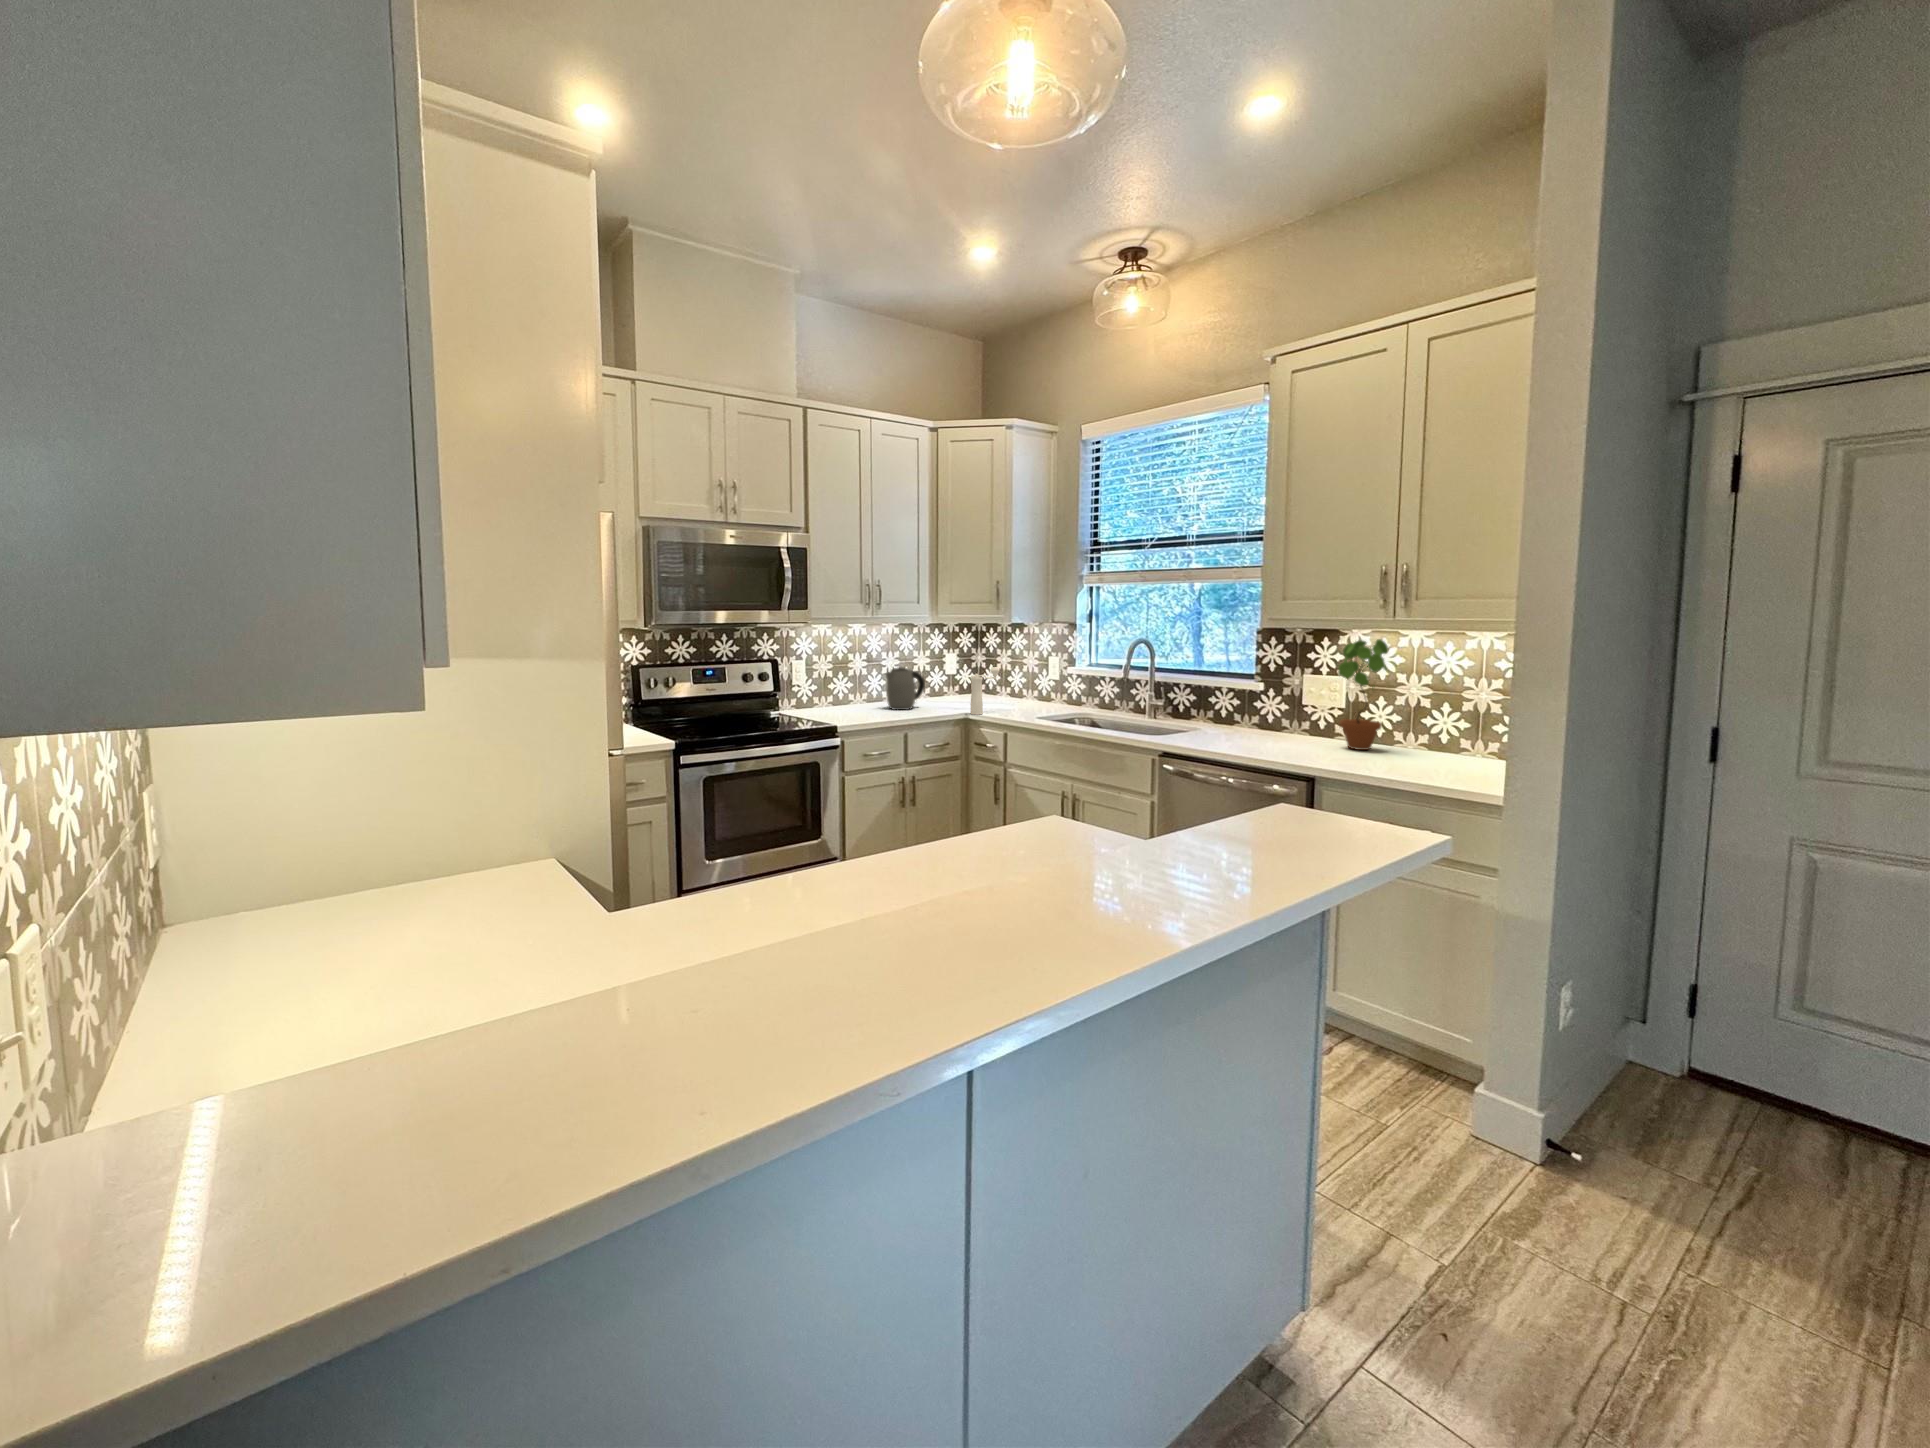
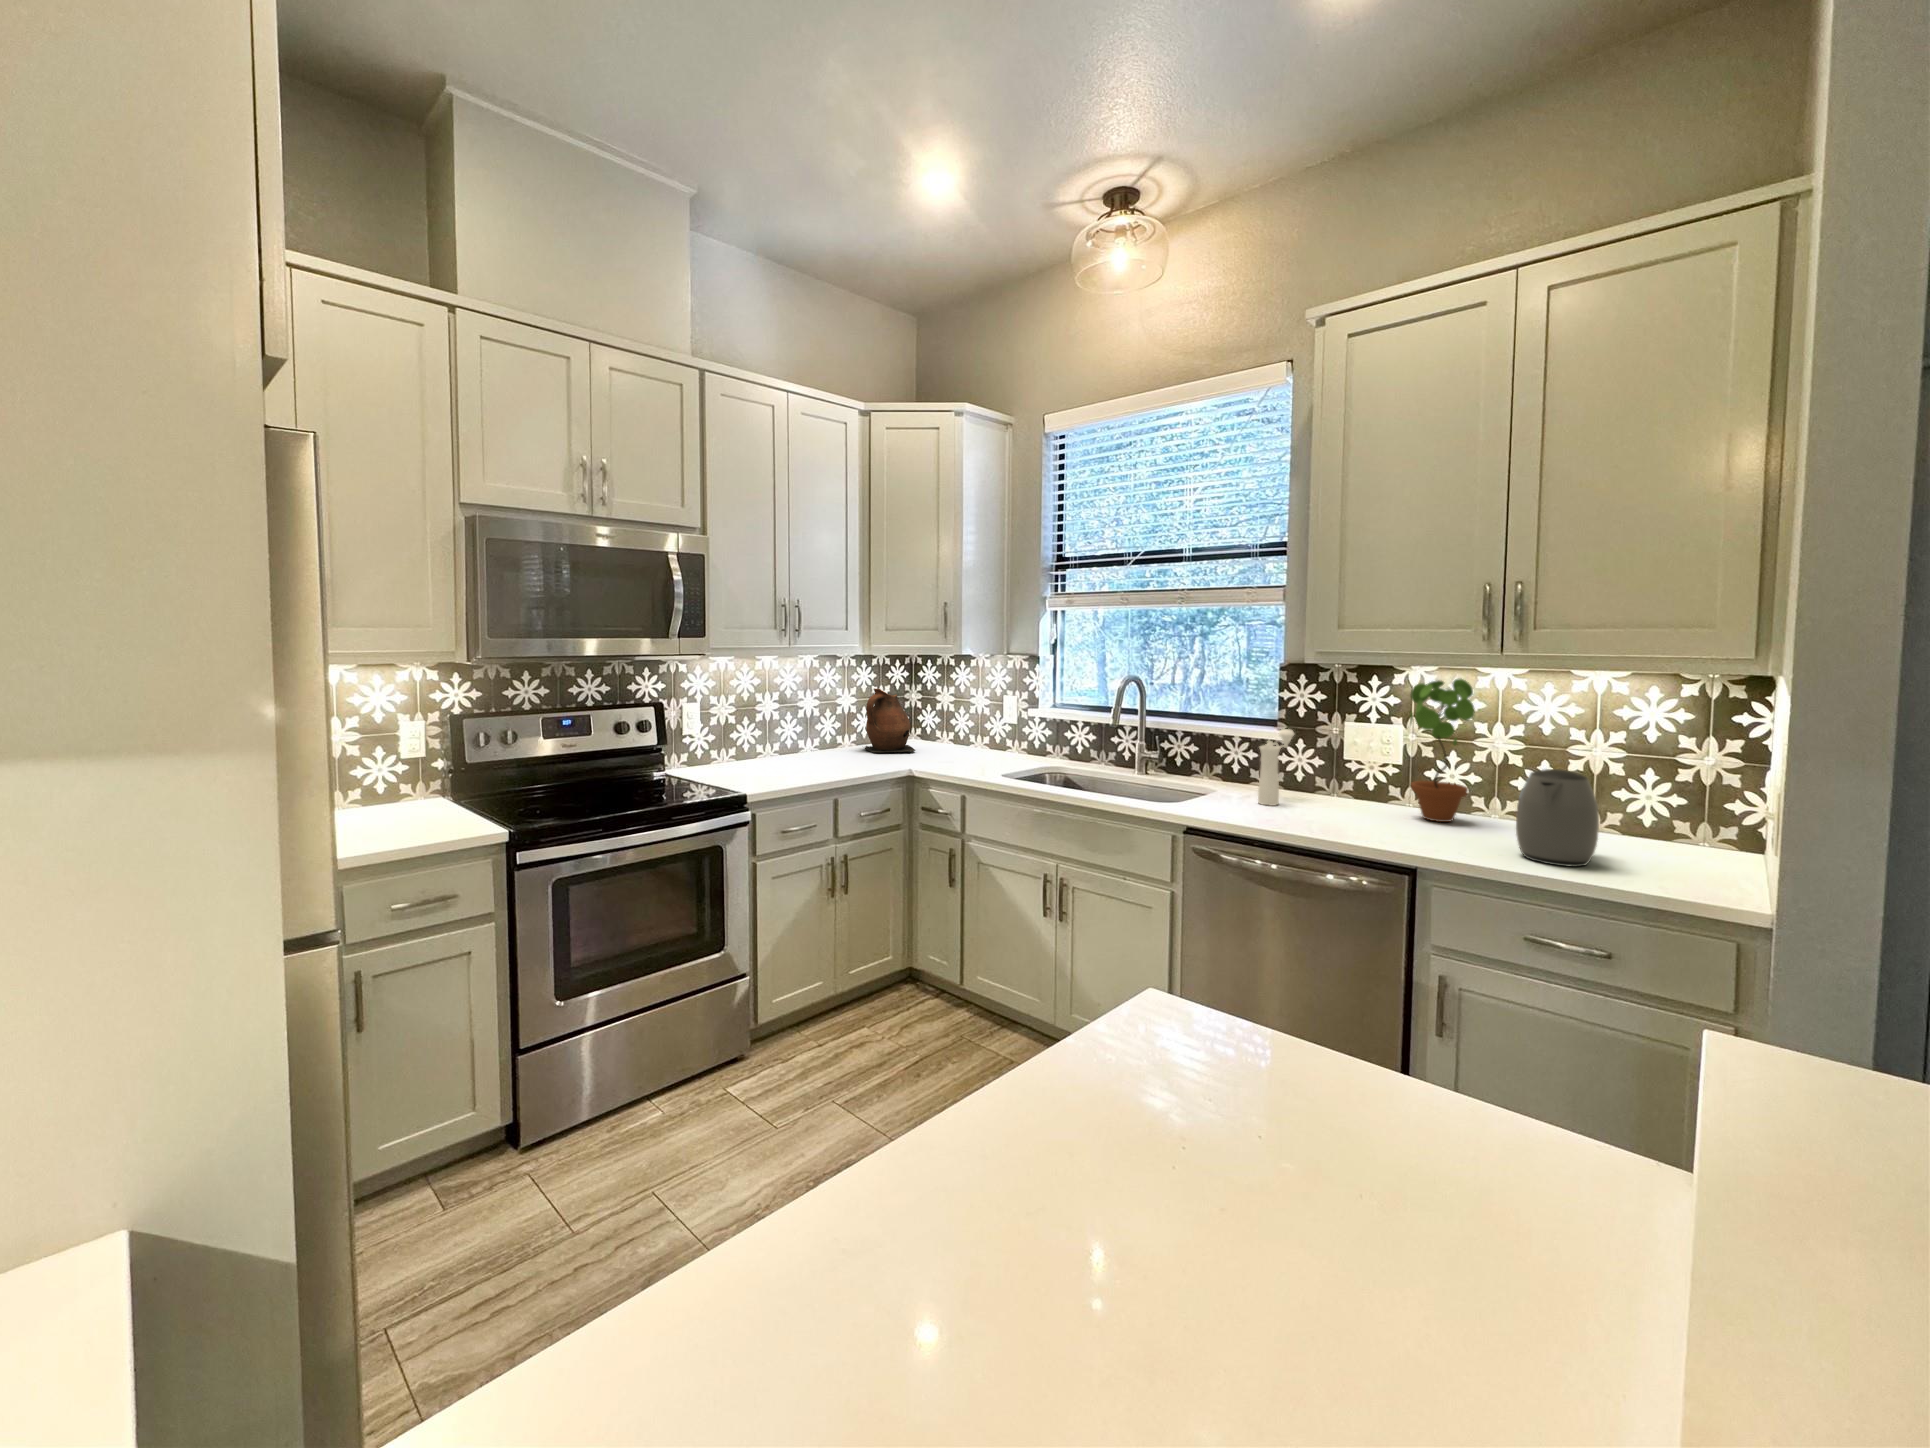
ceramic pitcher: none [933,650,975,702] -> present [864,688,915,752]
kettle: present [886,667,925,710] -> present [1516,769,1599,867]
pepper mill: present [970,667,1000,715] -> present [1258,729,1294,806]

